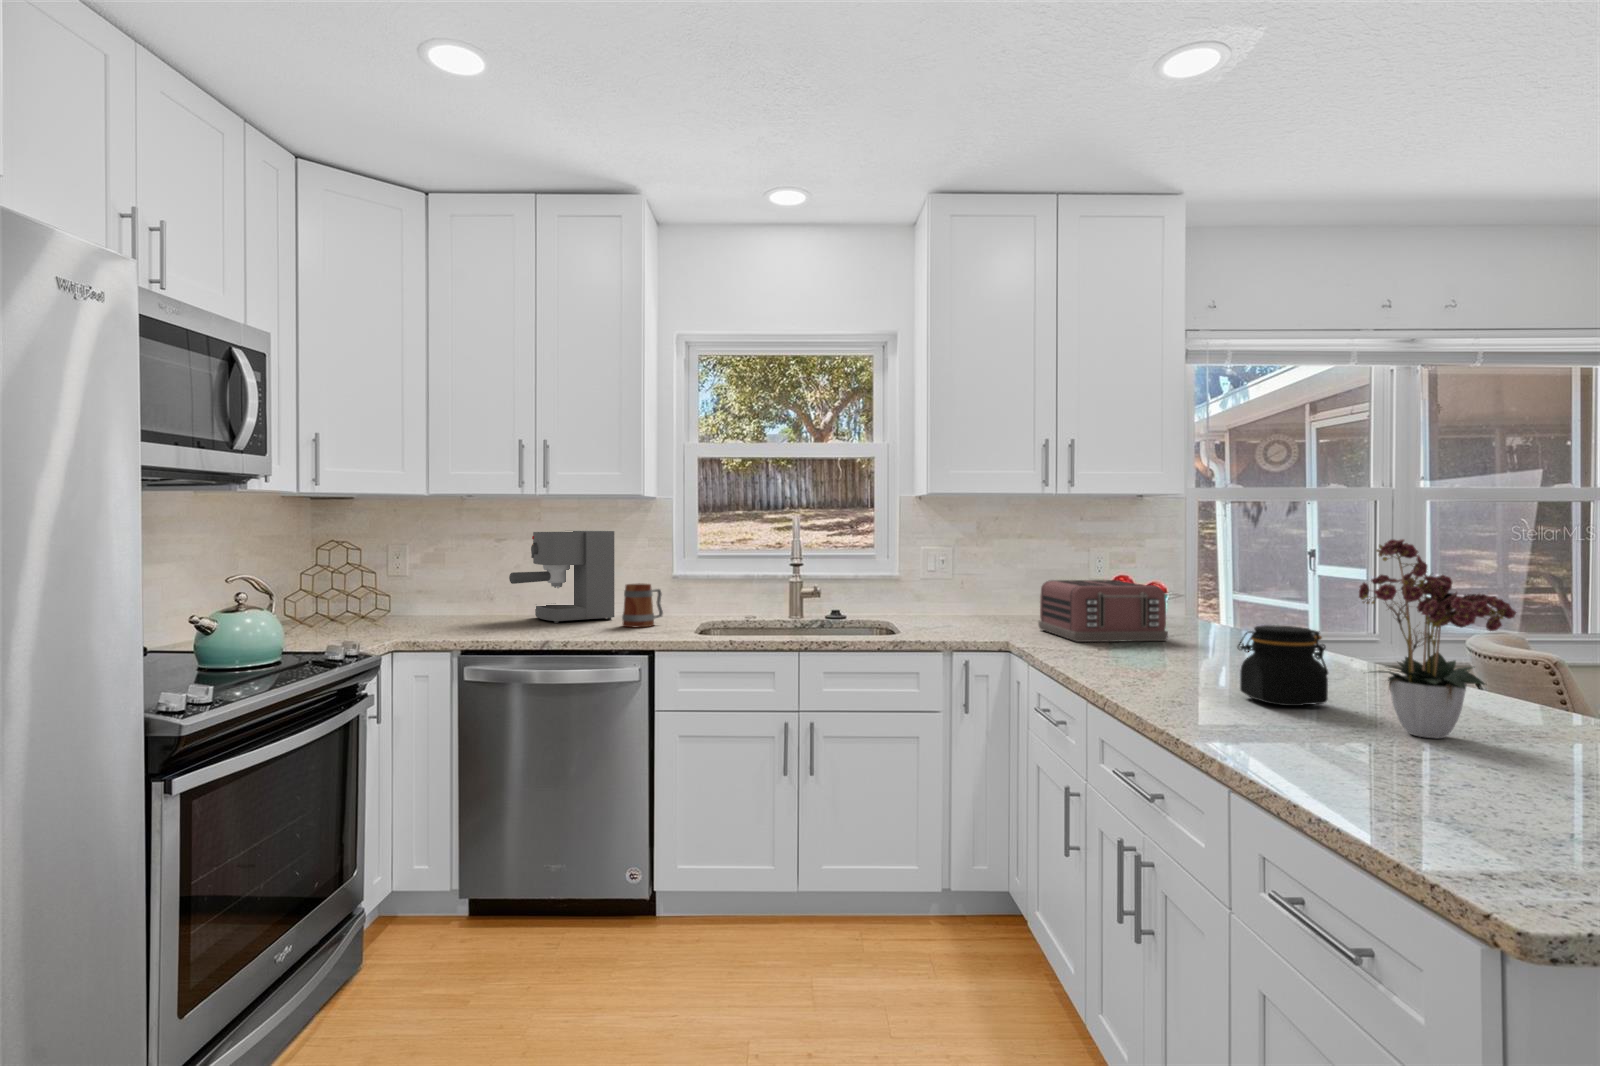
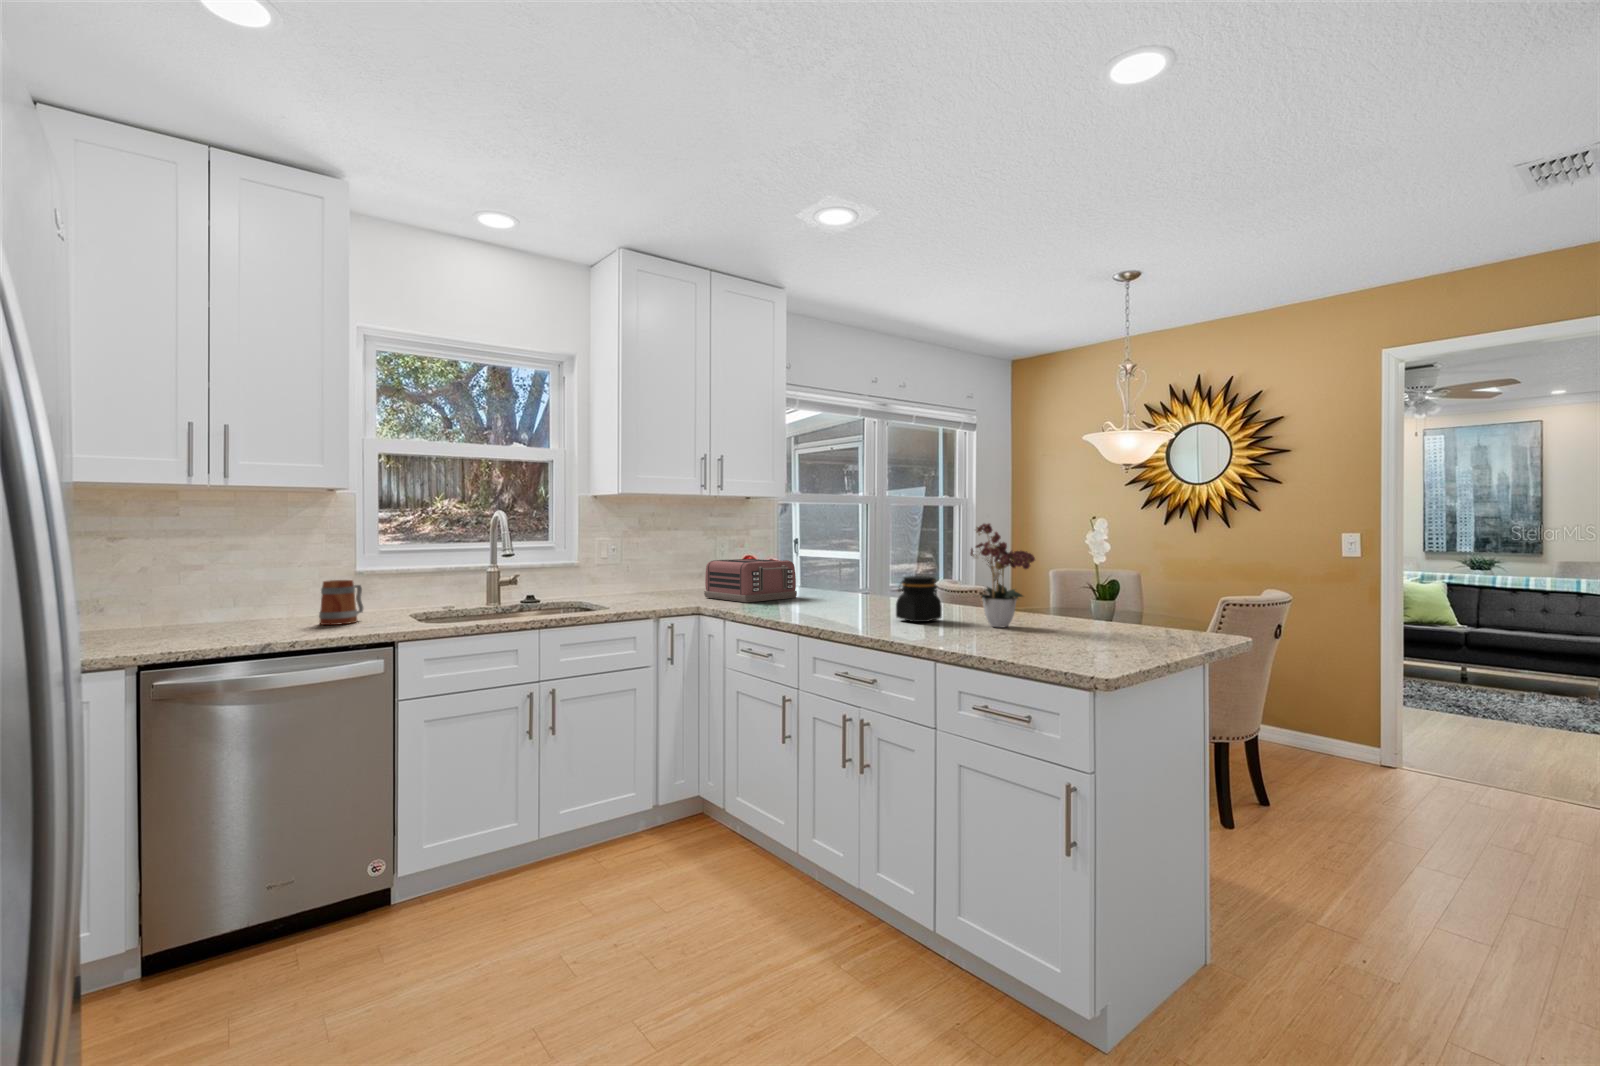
coffee maker: present [509,531,615,623] -> none [153,527,290,629]

